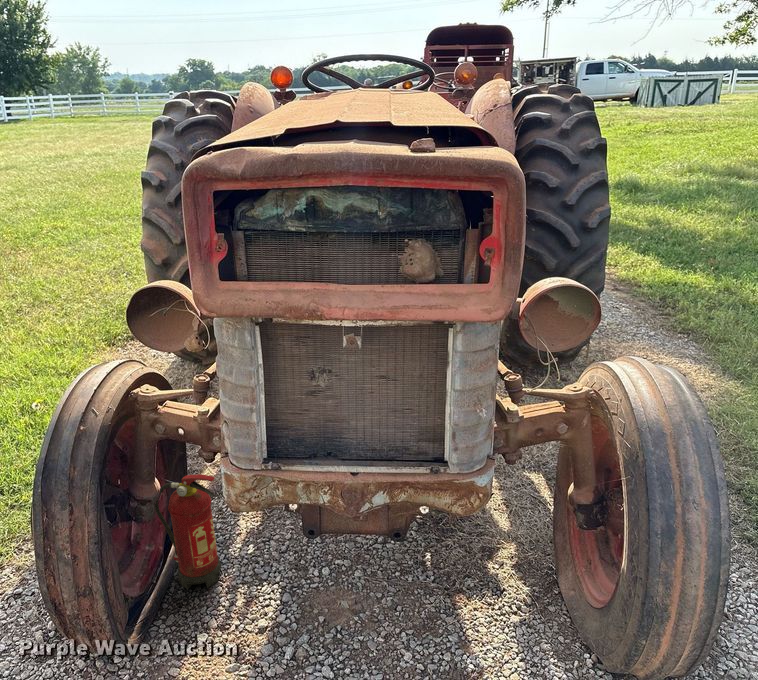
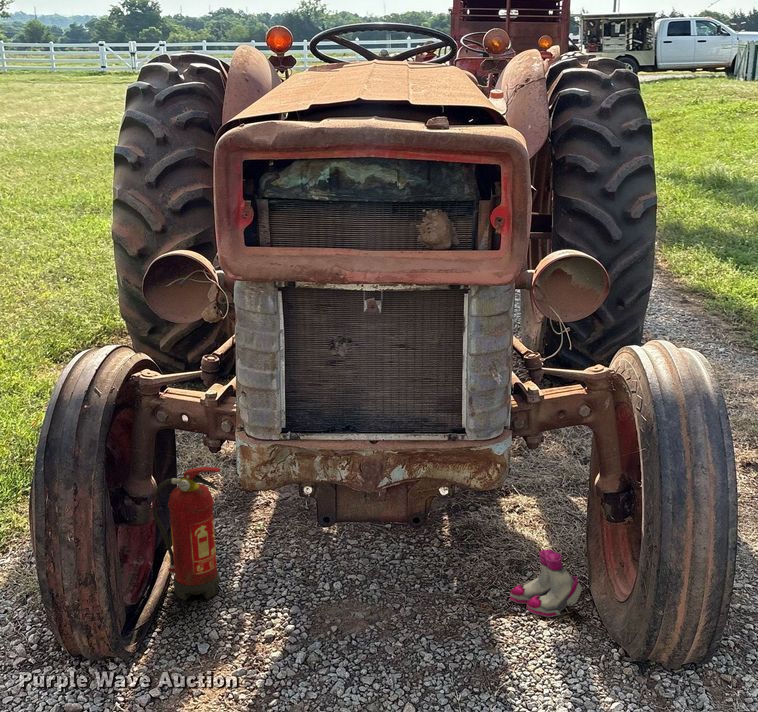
boots: none [484,547,553,613] -> present [510,549,582,617]

